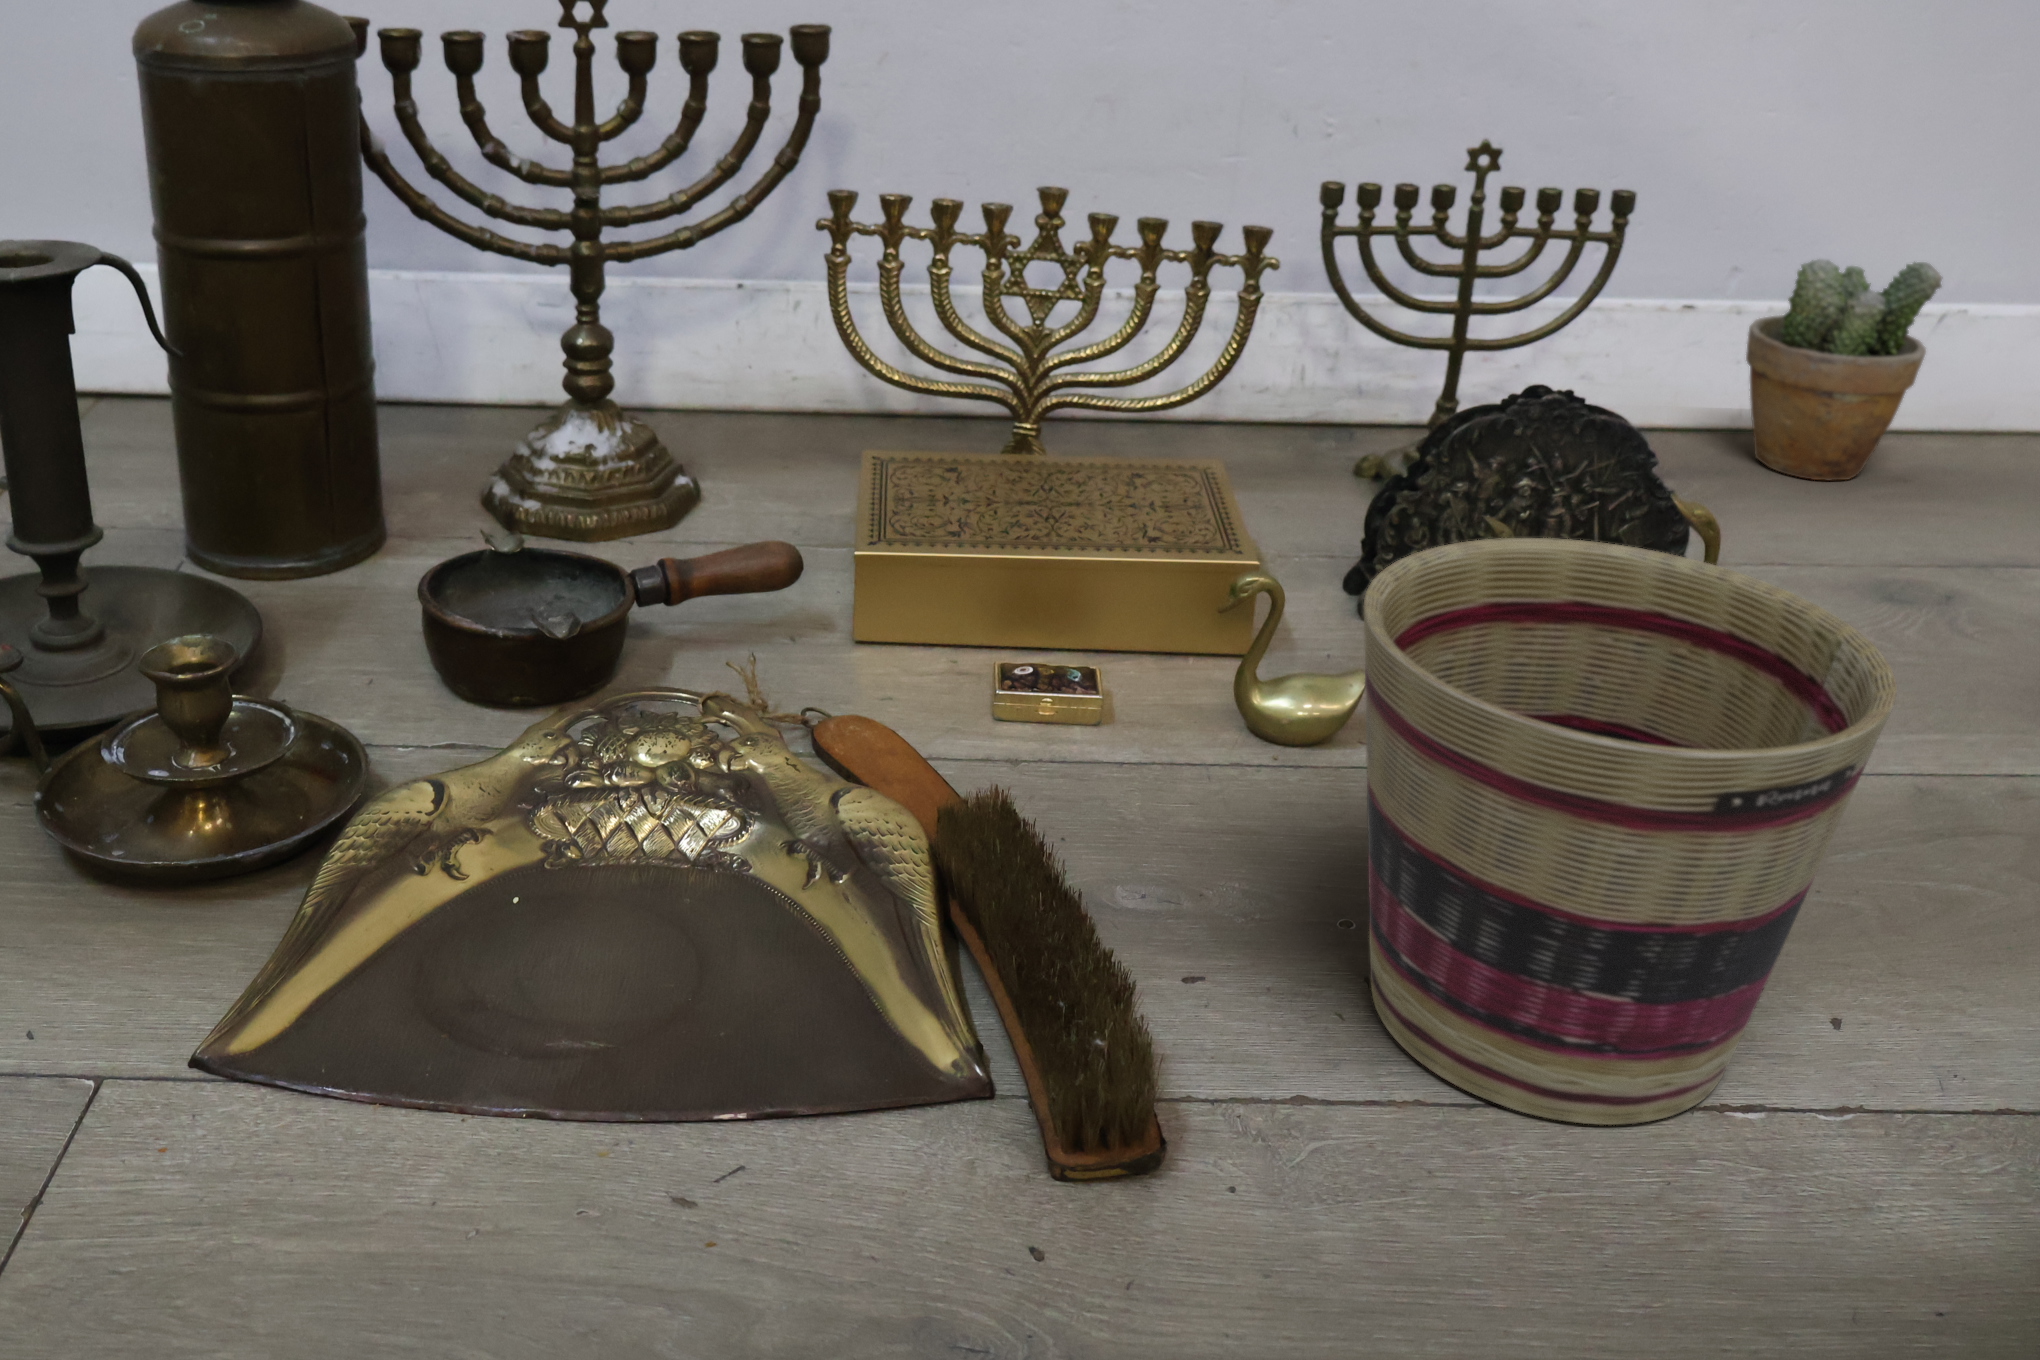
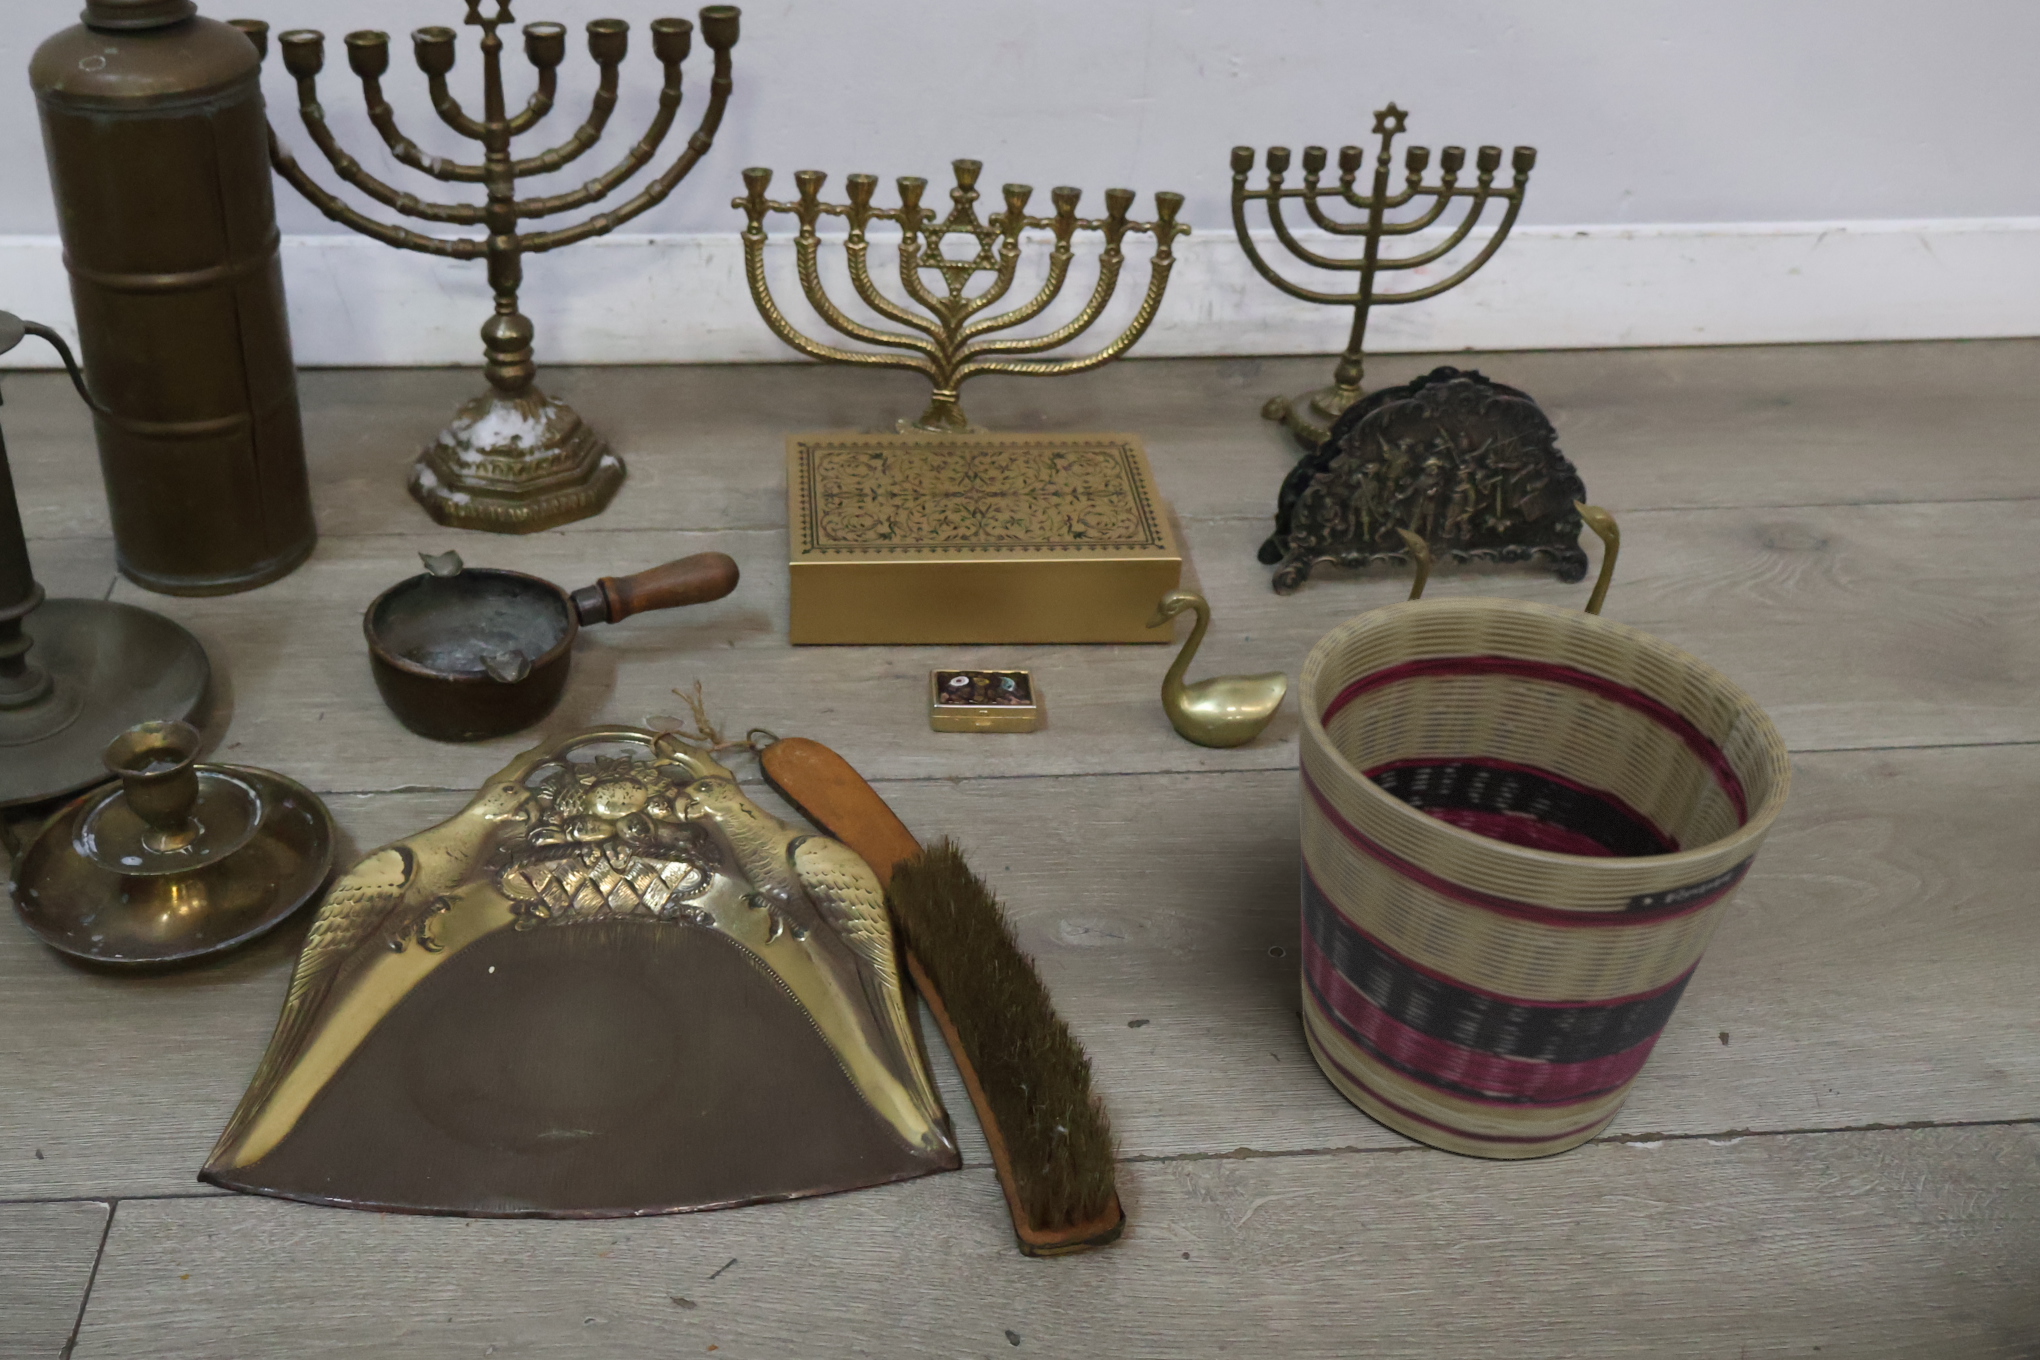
potted plant: present [1746,259,1942,480] -> none [1636,194,1824,406]

